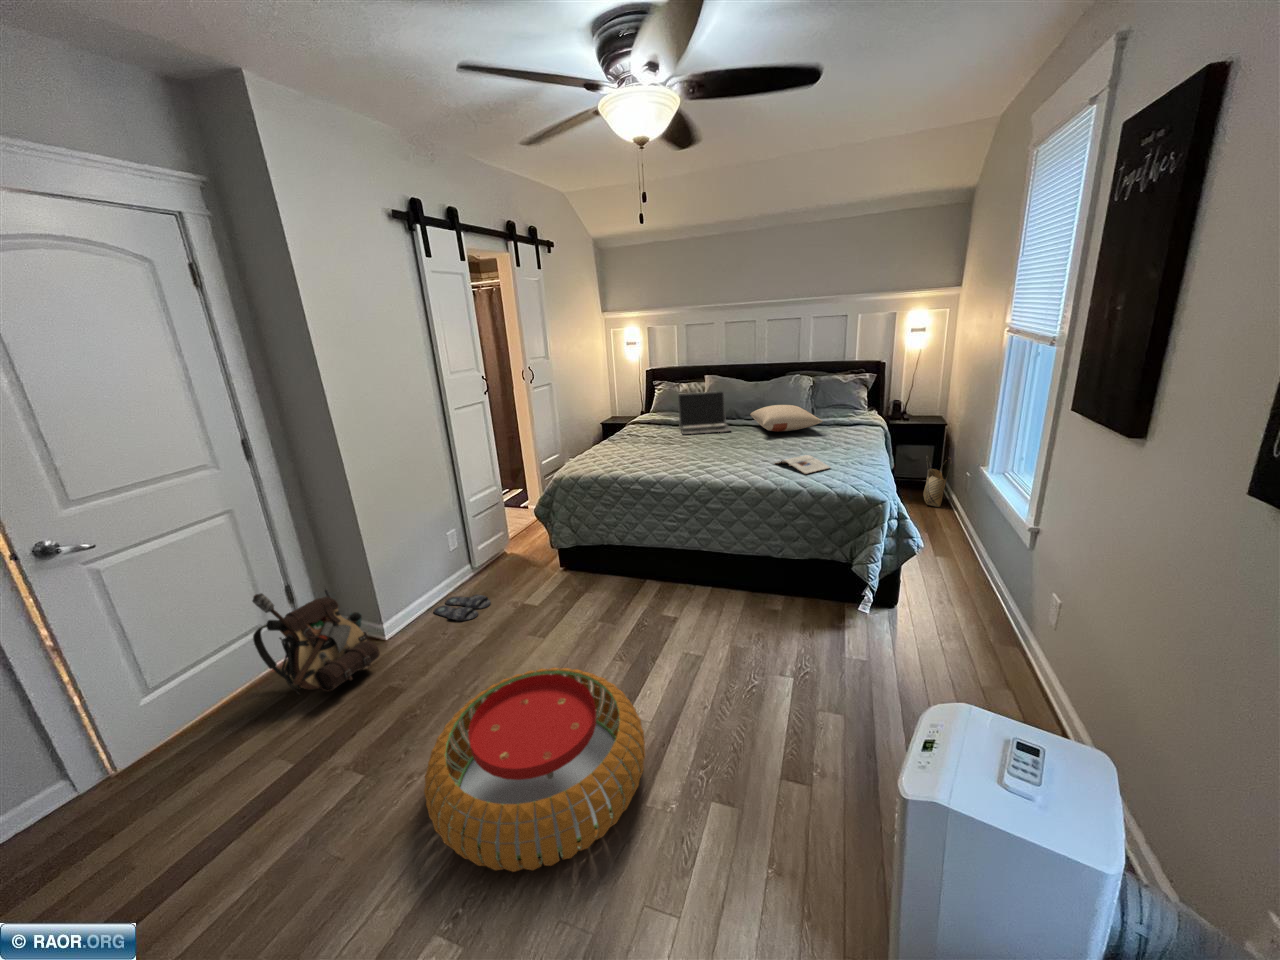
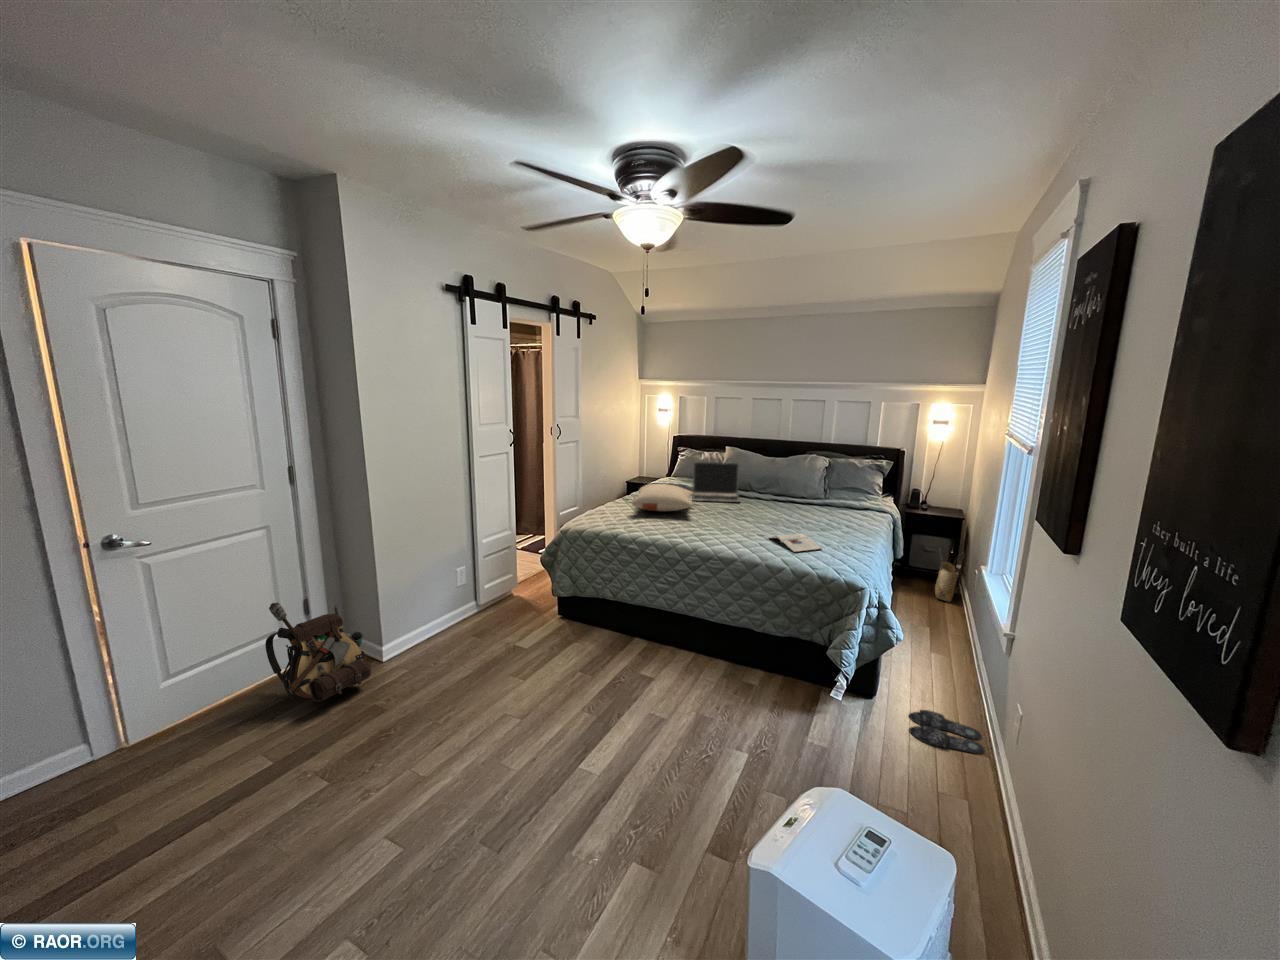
pillow: present [750,405,823,432] -> present [632,484,693,511]
slippers: present [434,594,491,621] -> present [909,710,985,754]
pouf: present [424,668,645,872] -> none [370,707,584,895]

